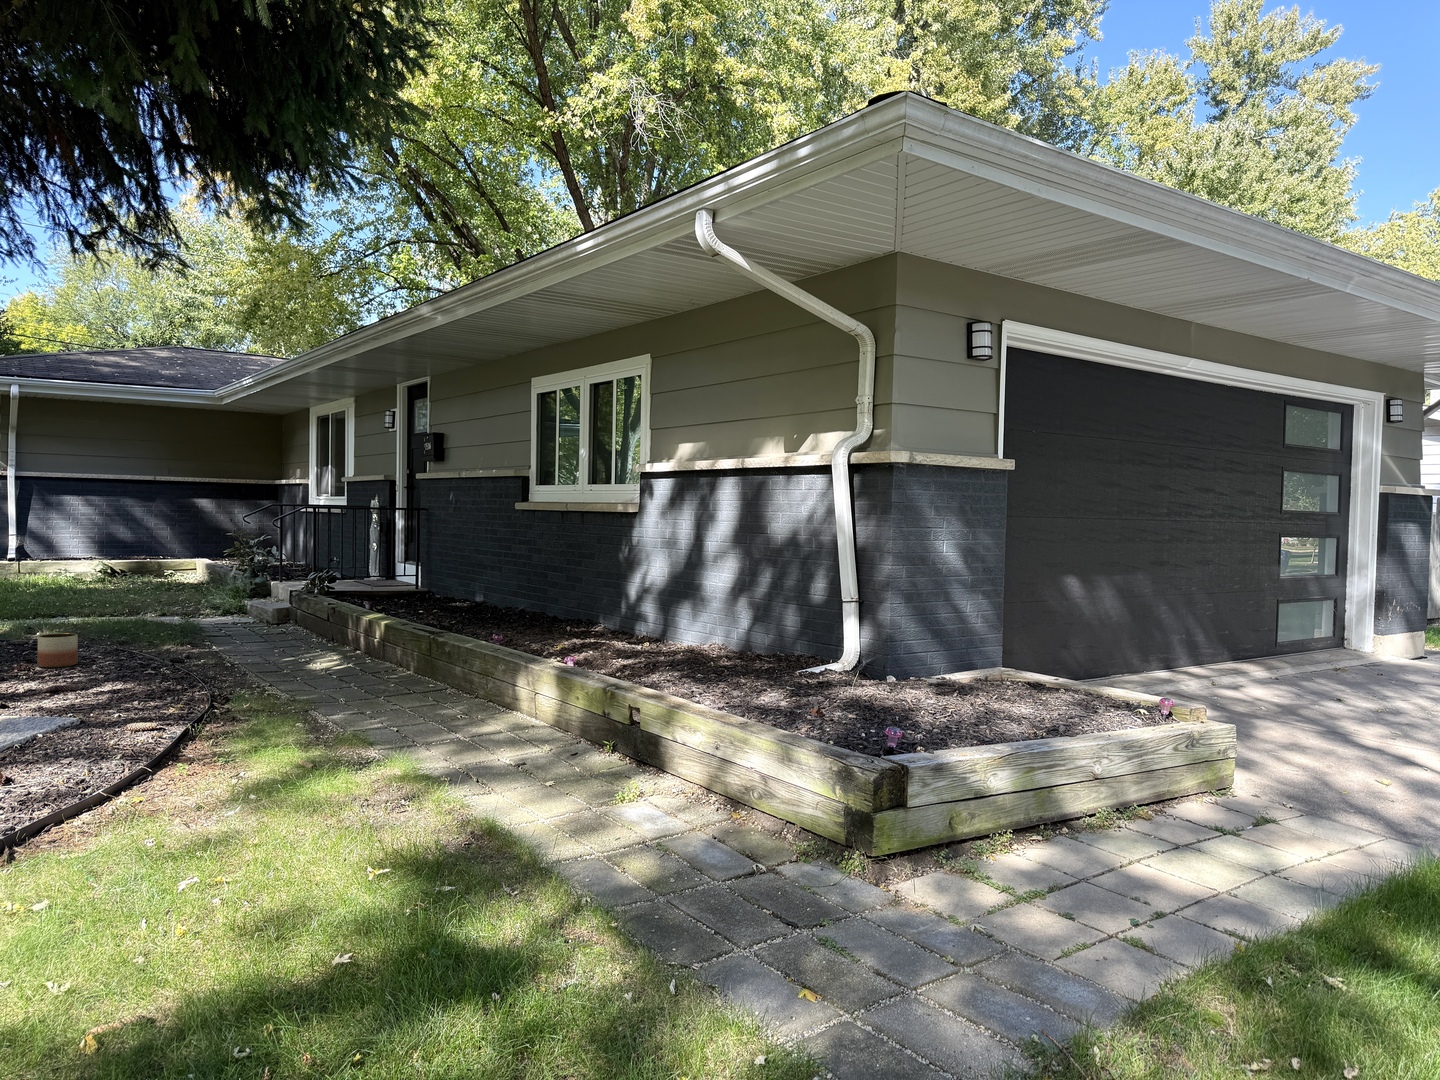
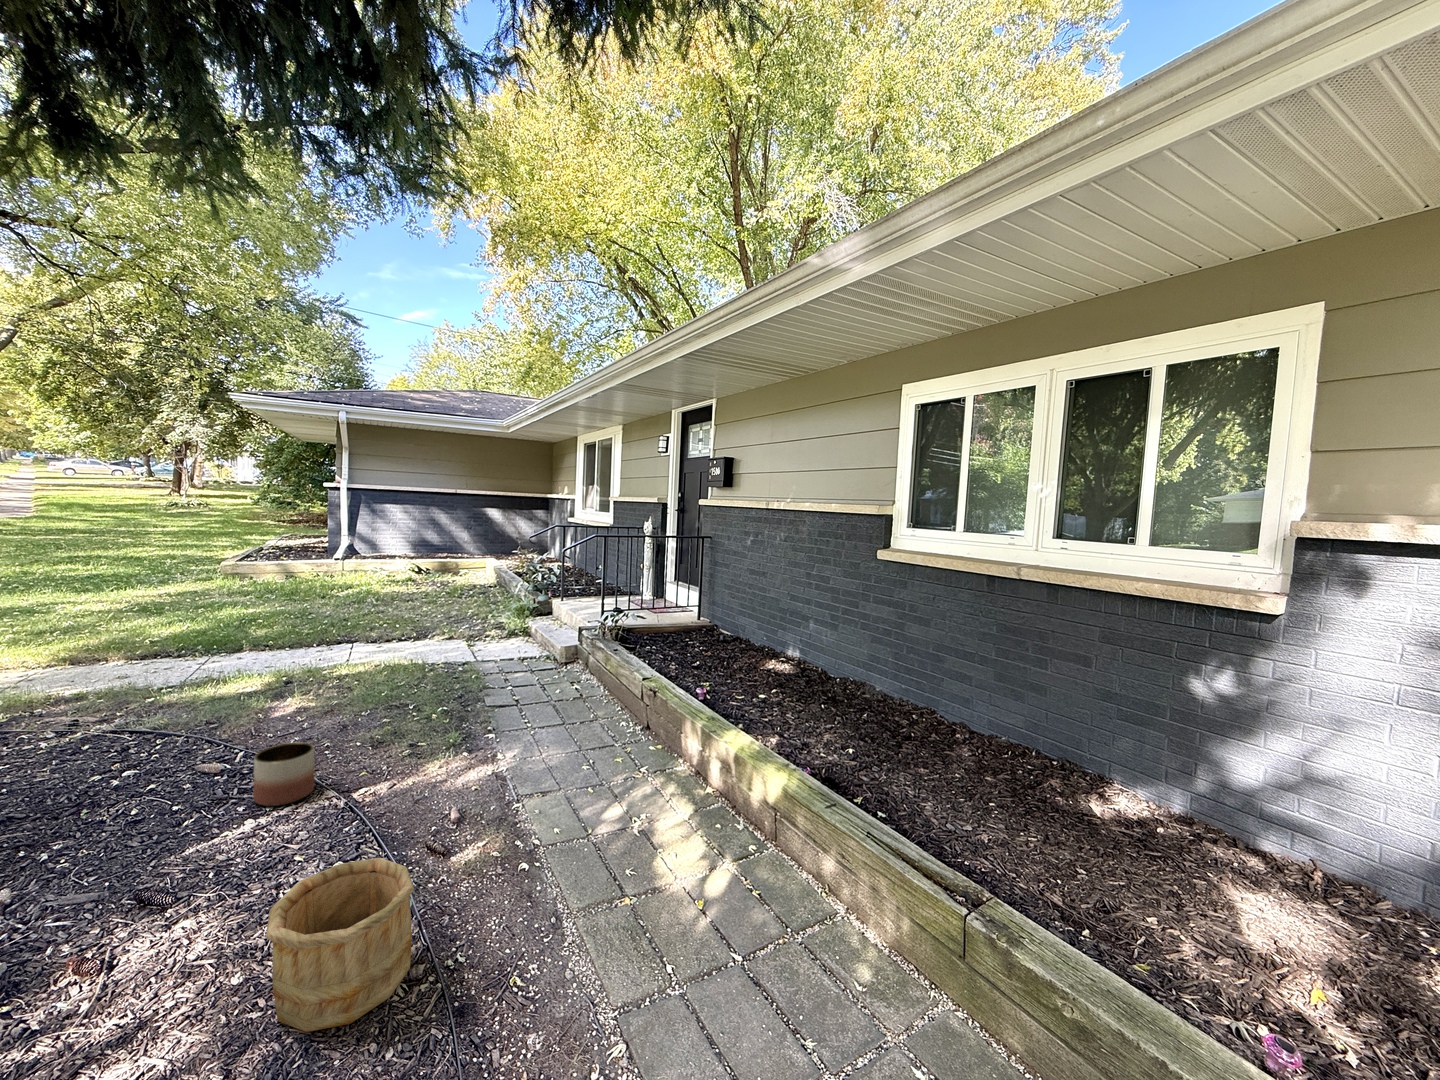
wooden bucket: none [93,645,165,702] -> present [266,858,414,1032]

